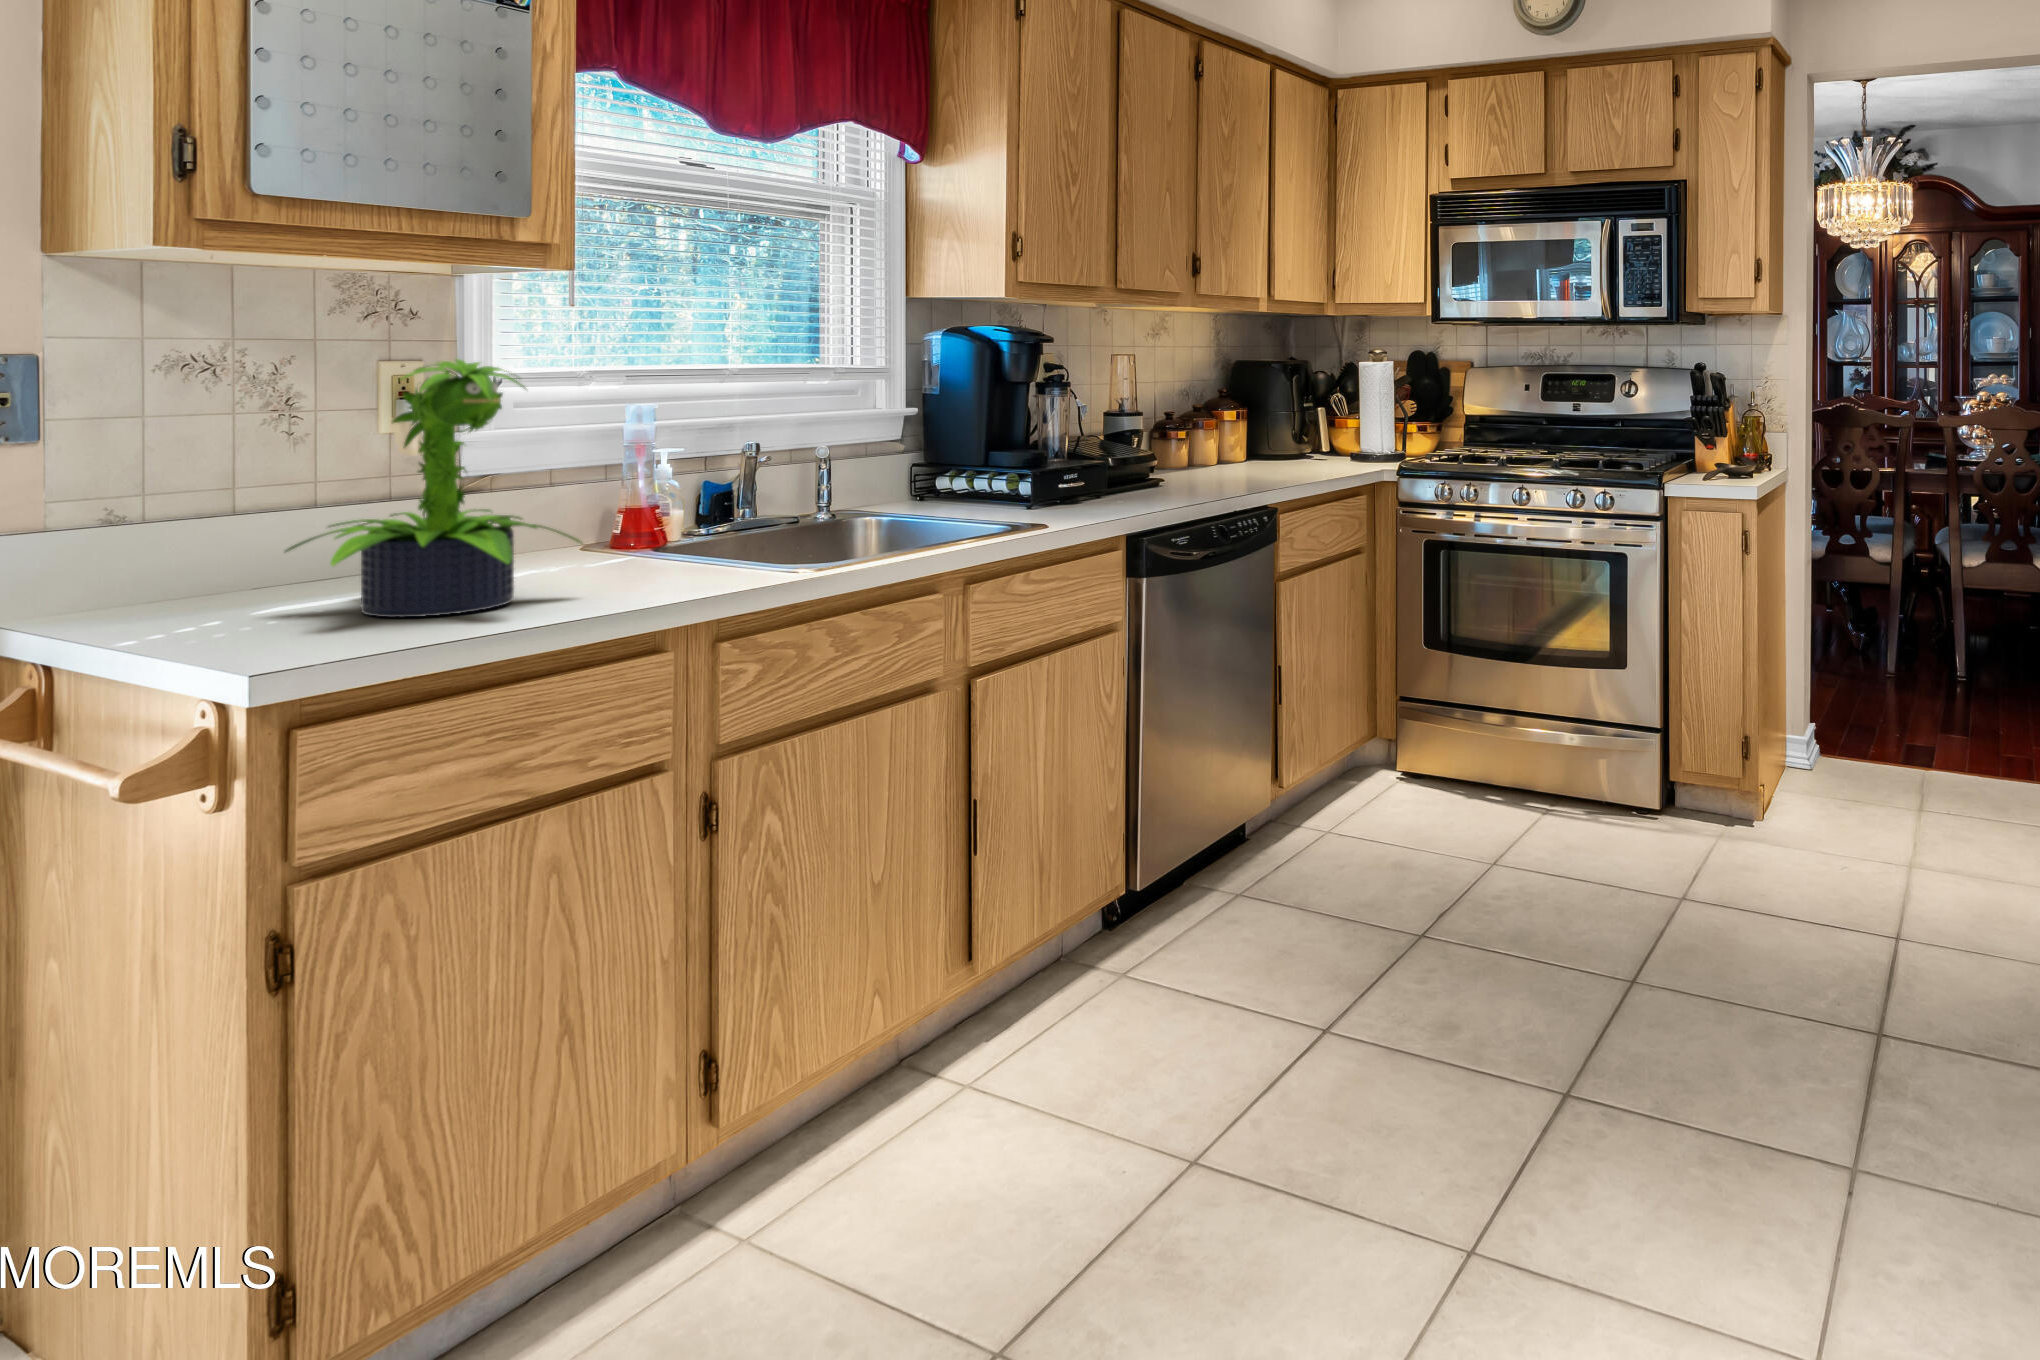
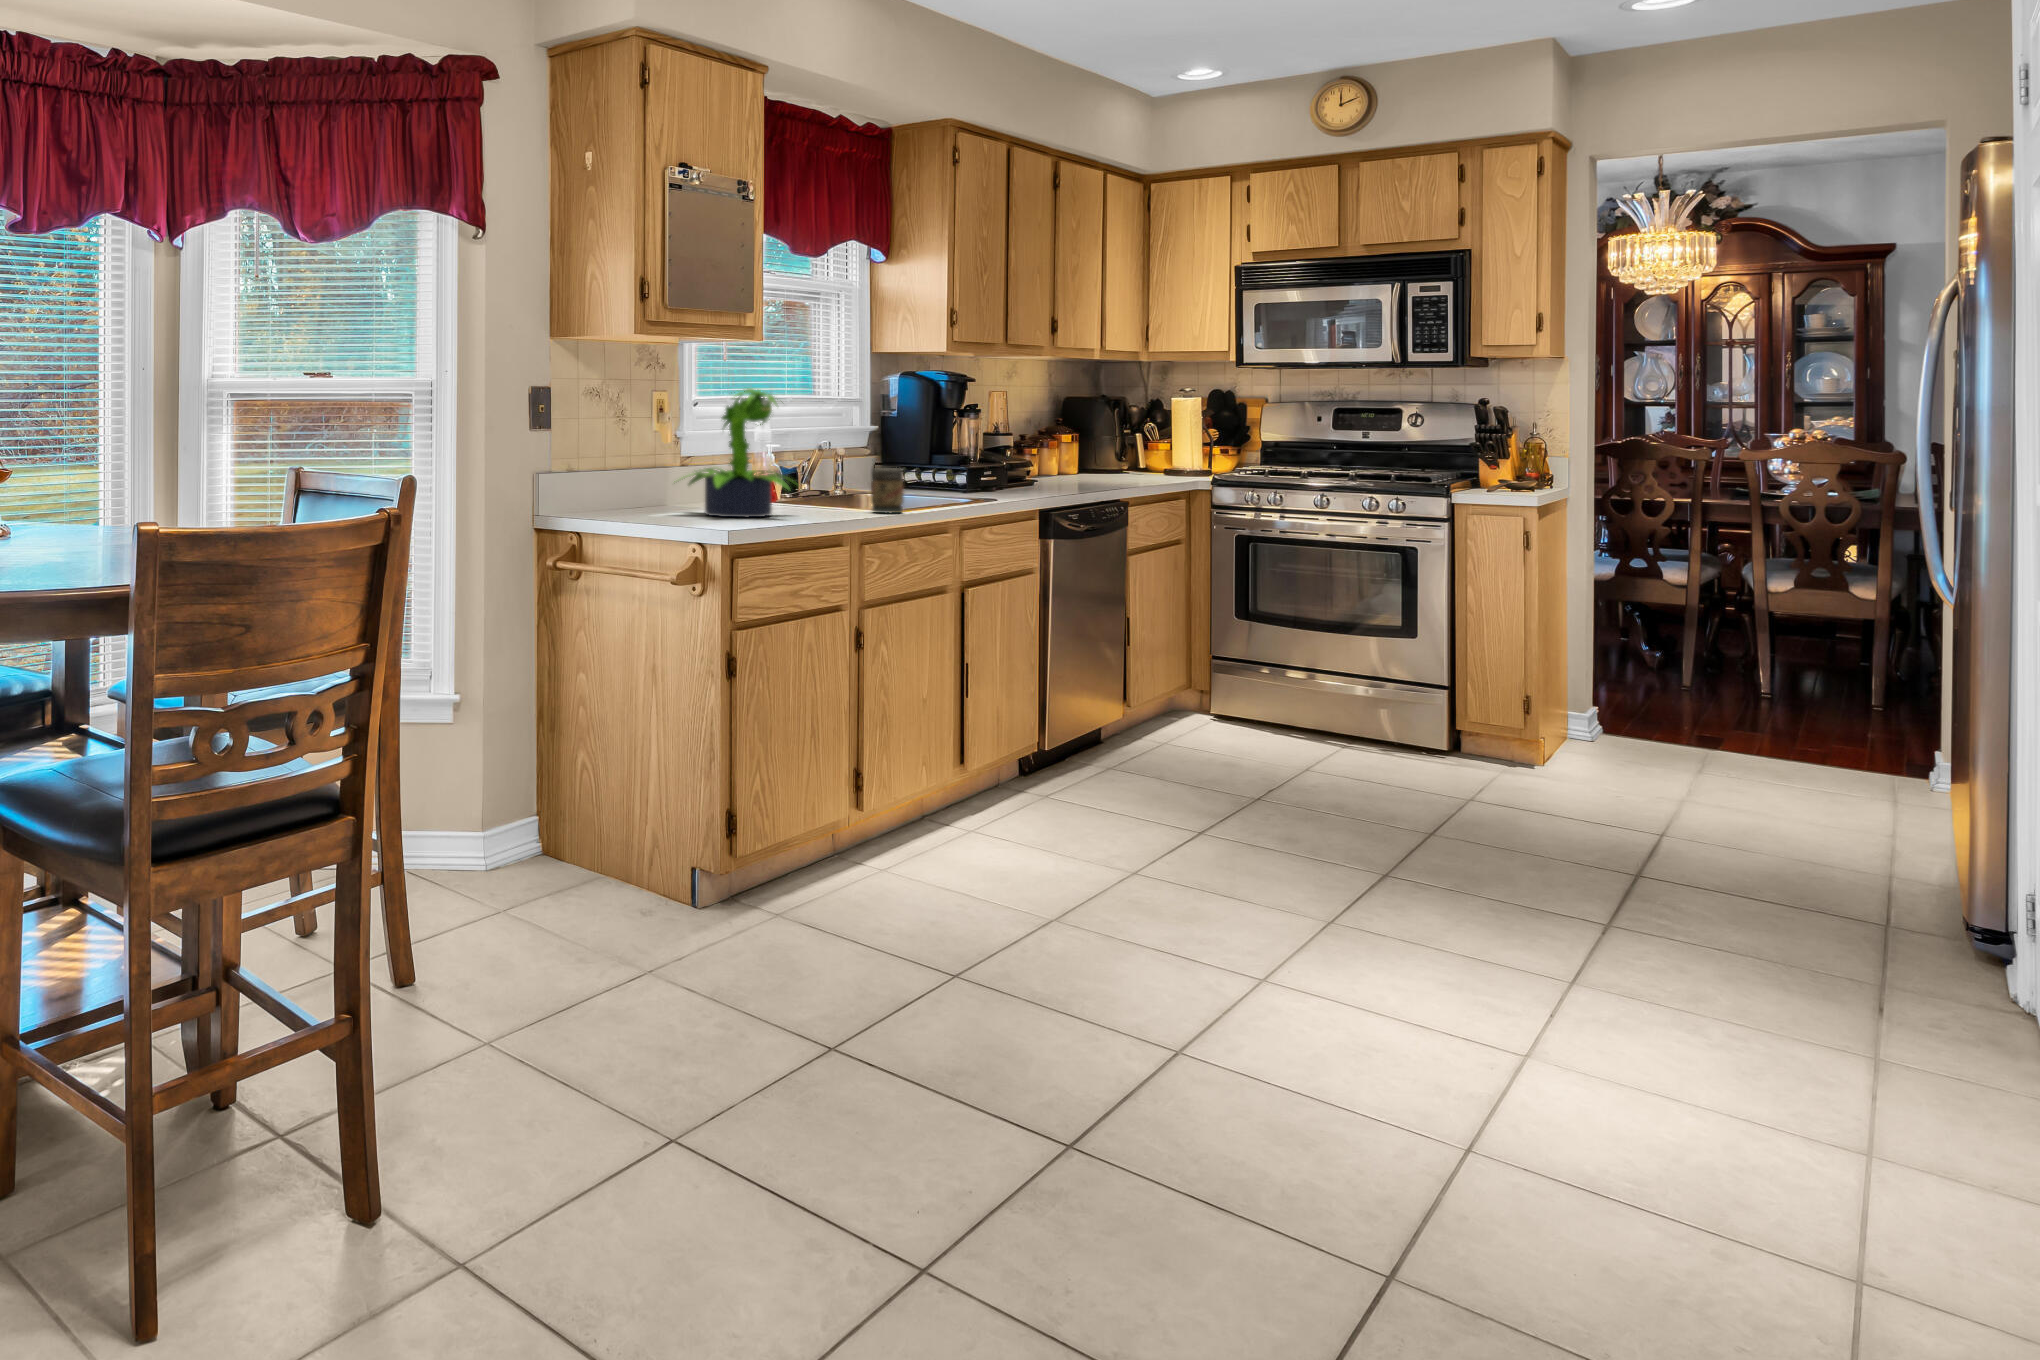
jar: none [759,496,818,579] -> present [871,468,904,513]

